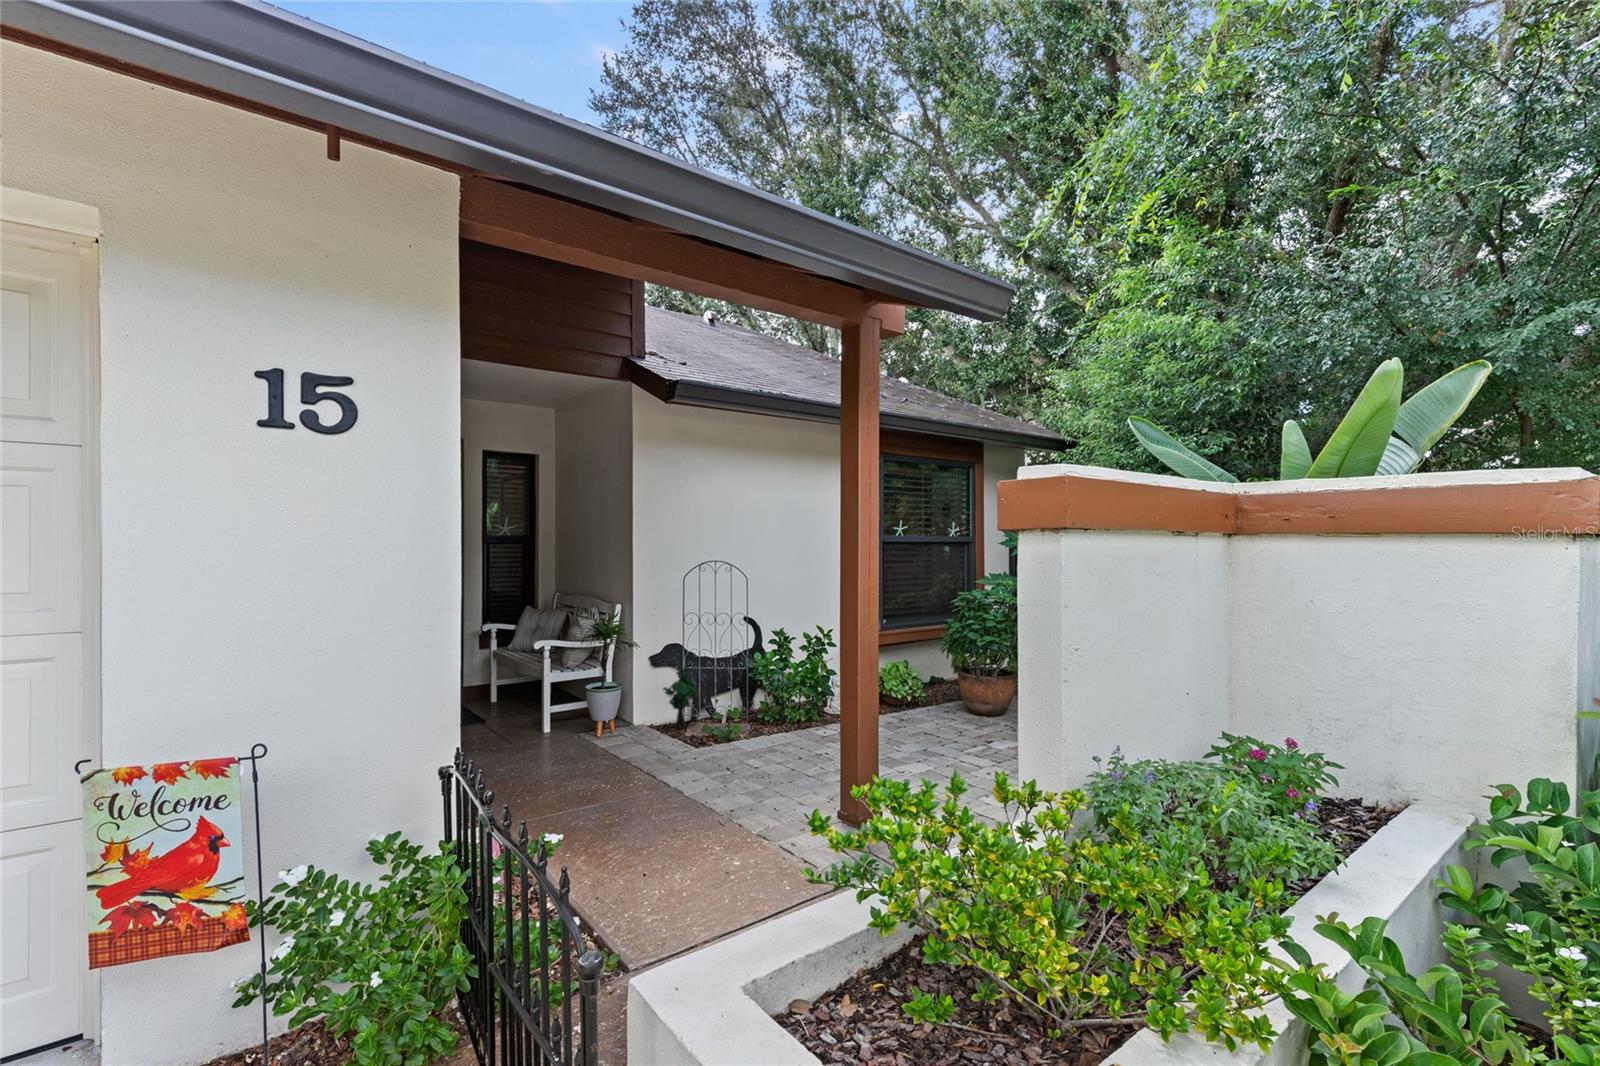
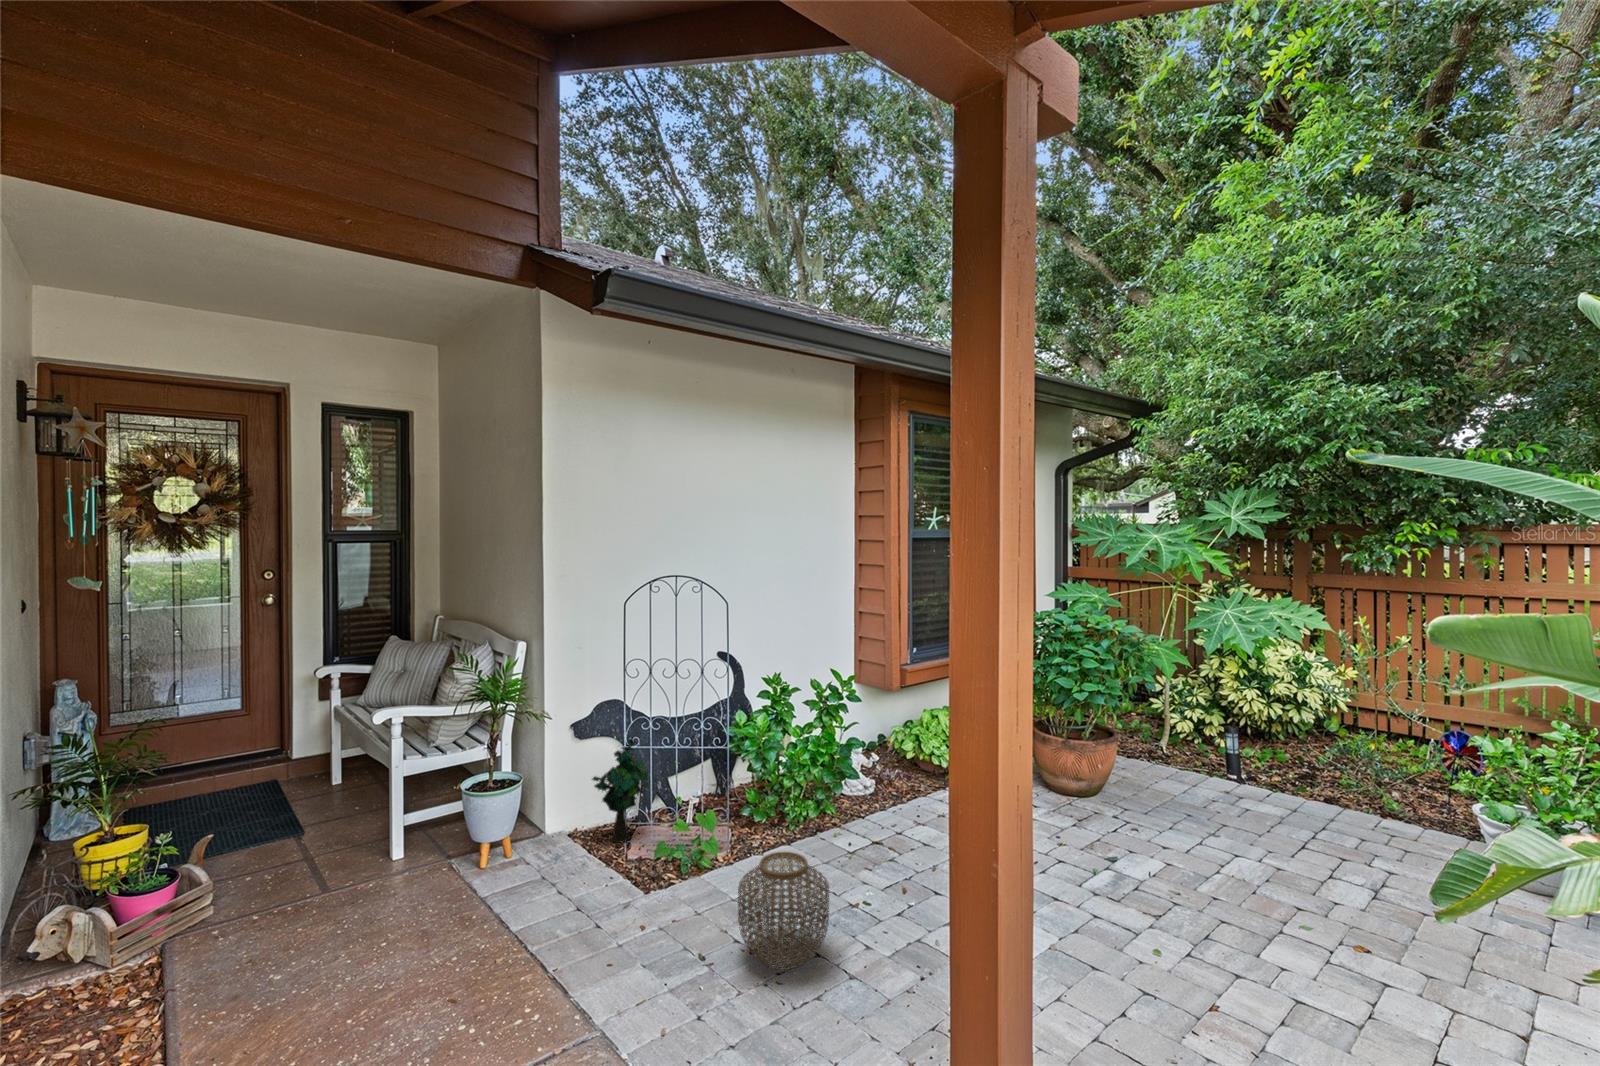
woven basket: none [748,713,800,774] -> present [738,852,829,969]

